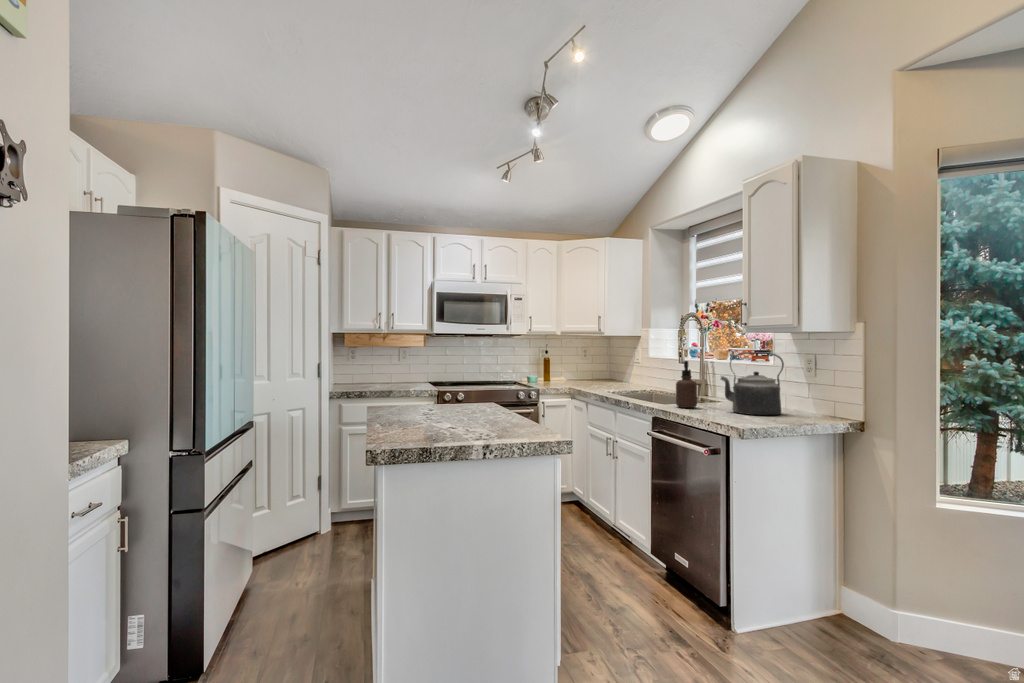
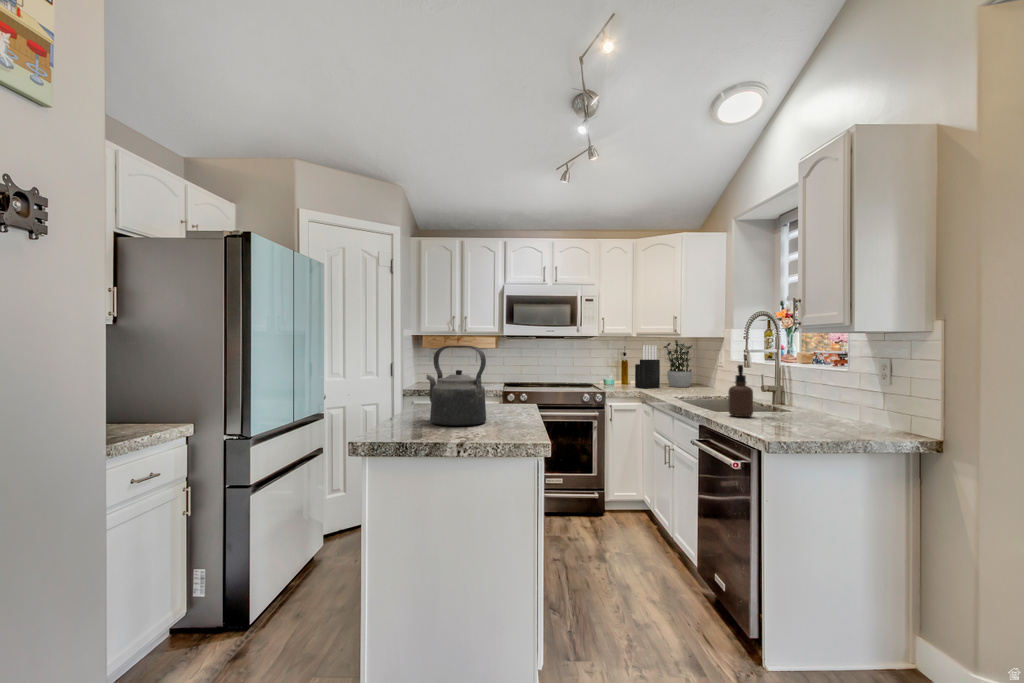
potted plant: none [582,338,609,383] -> present [663,340,692,387]
knife block: none [560,343,581,385] -> present [635,345,660,388]
kettle: present [721,352,784,415] -> present [426,346,486,426]

